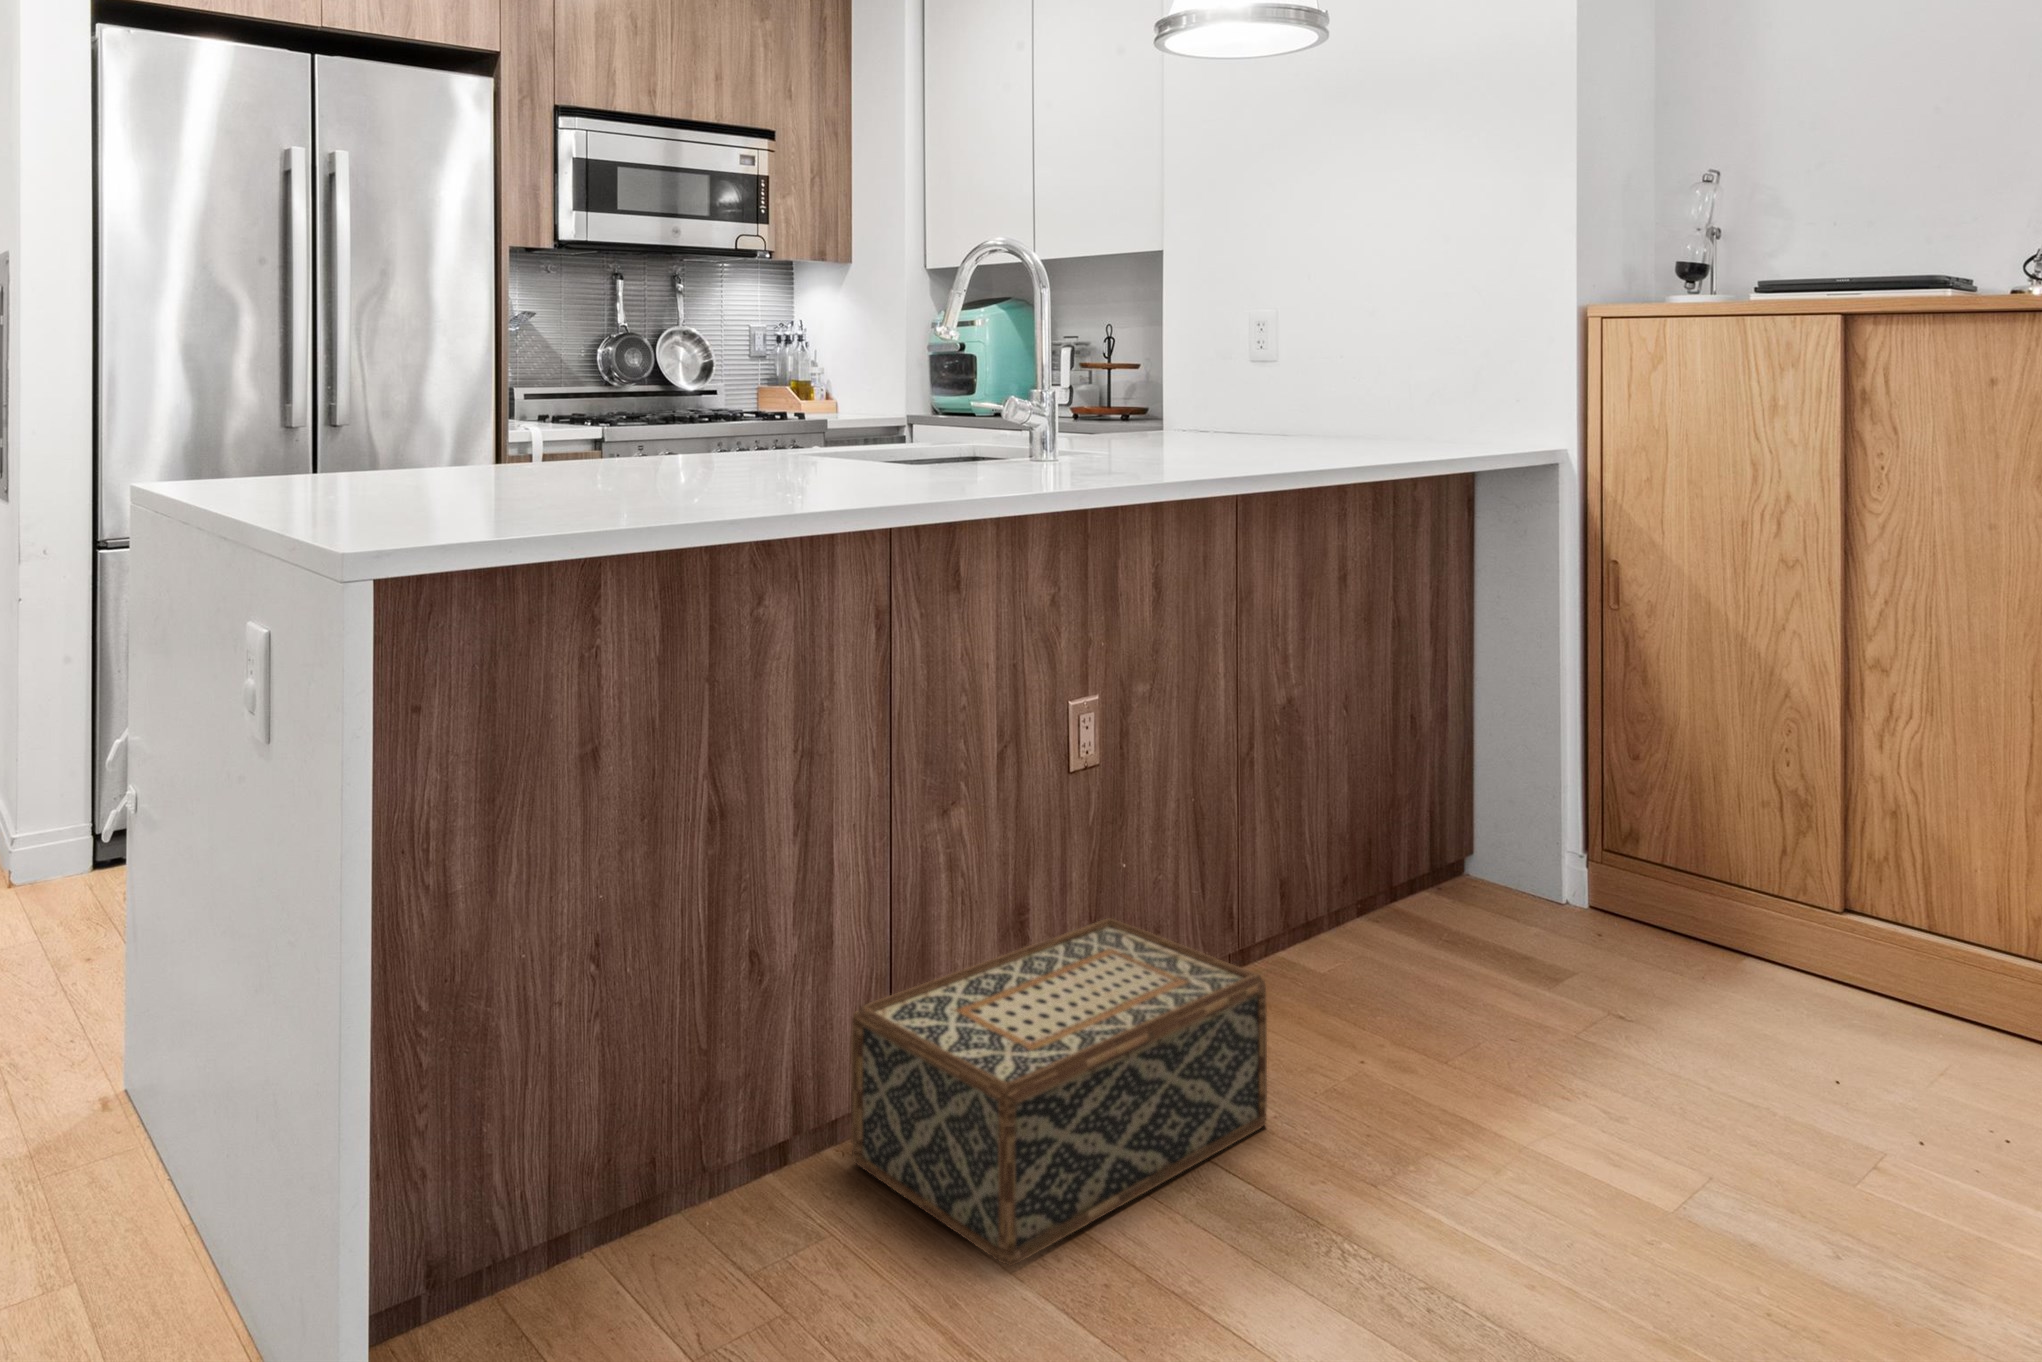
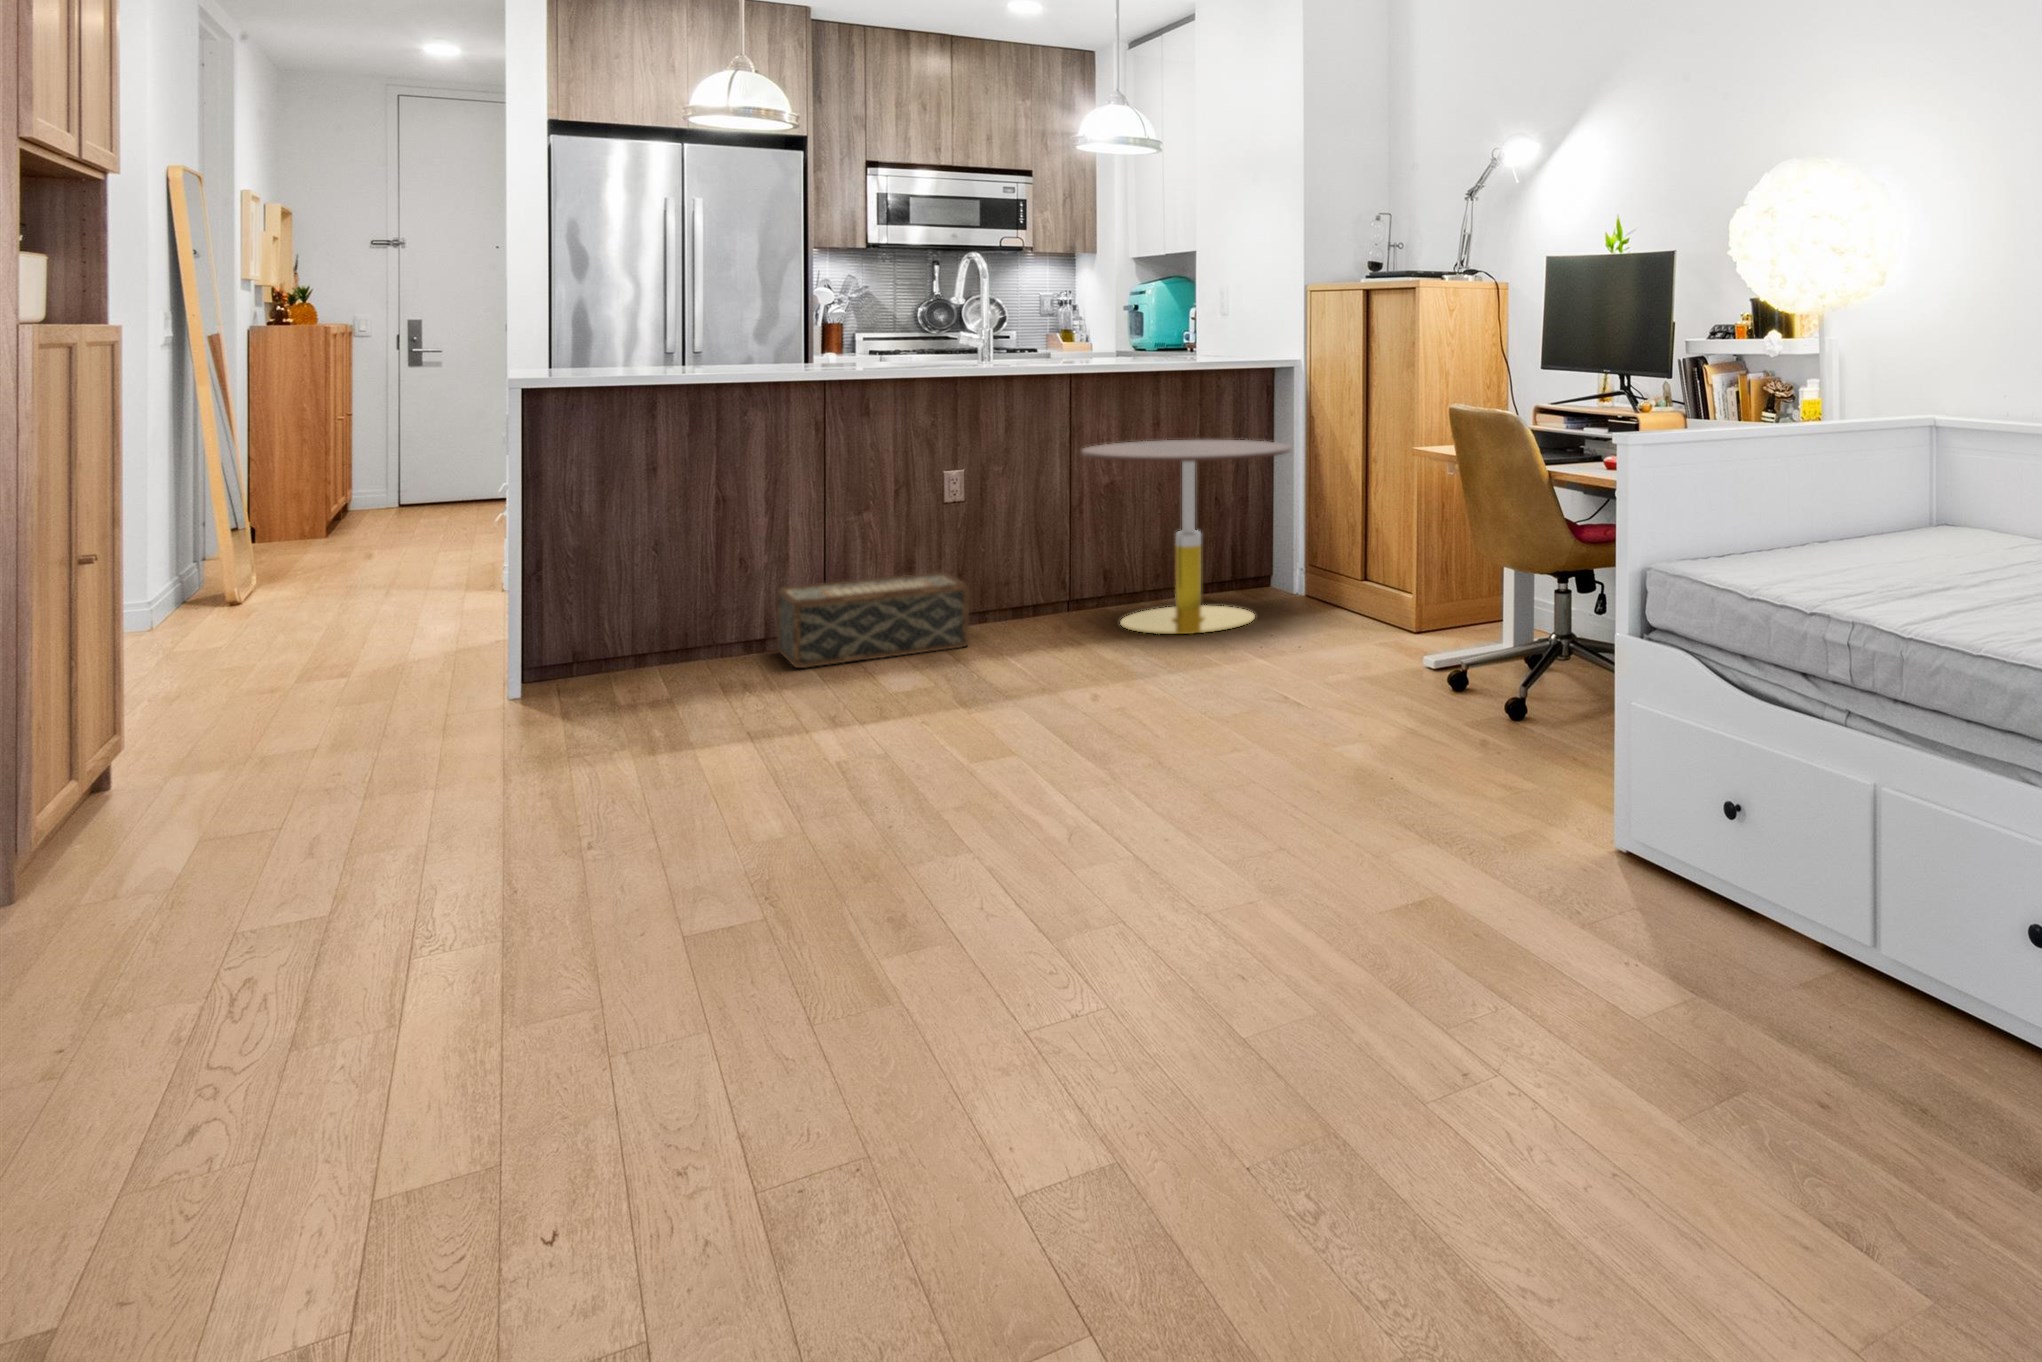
side table: none [1329,594,1811,1057] -> present [1081,440,1292,634]

